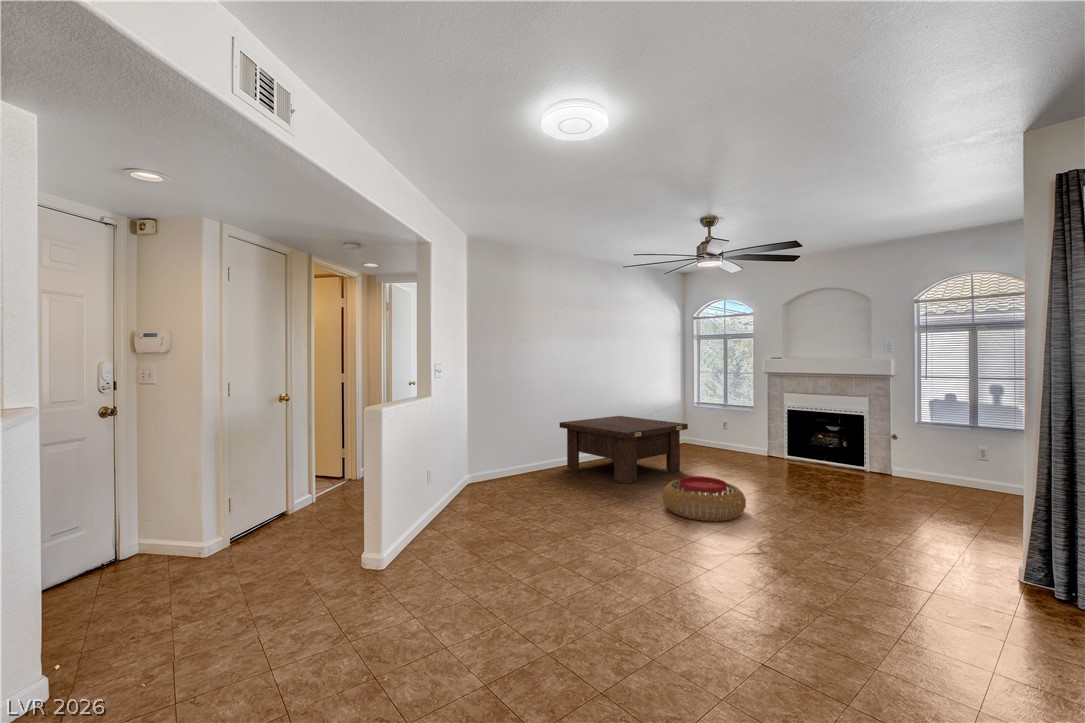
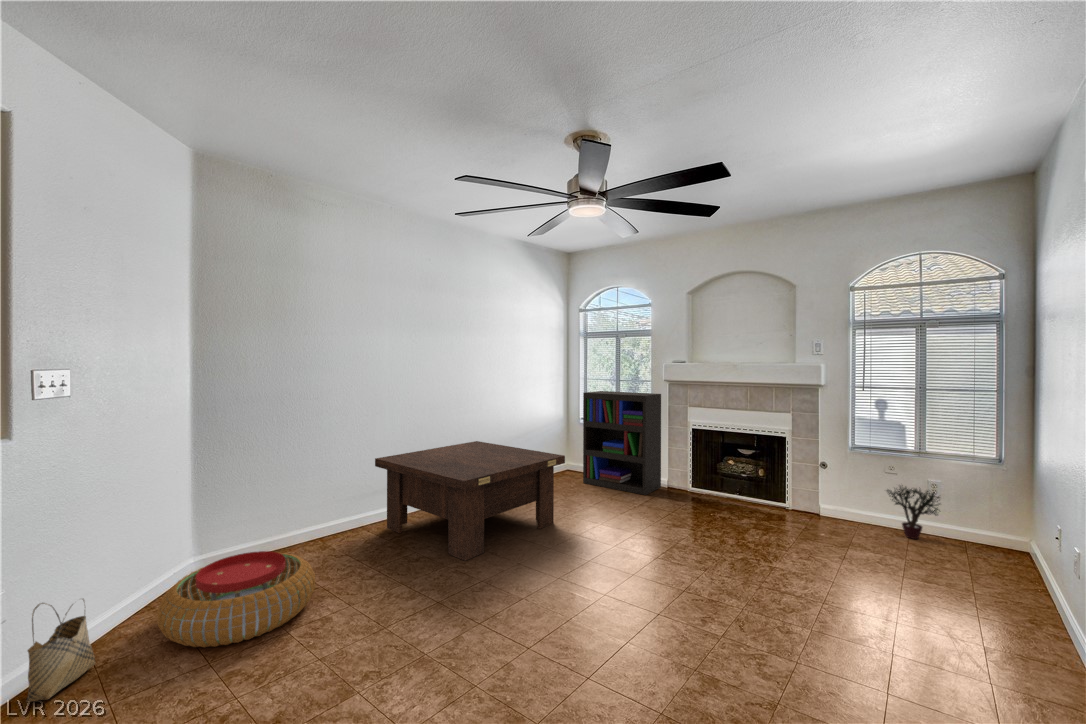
bookshelf: none [697,382,761,459] -> present [583,391,661,495]
potted plant: none [941,449,986,490] -> present [887,486,938,539]
woven basket: none [443,472,462,514] -> present [26,599,95,702]
pouf: present [662,476,746,521] -> present [157,551,315,647]

